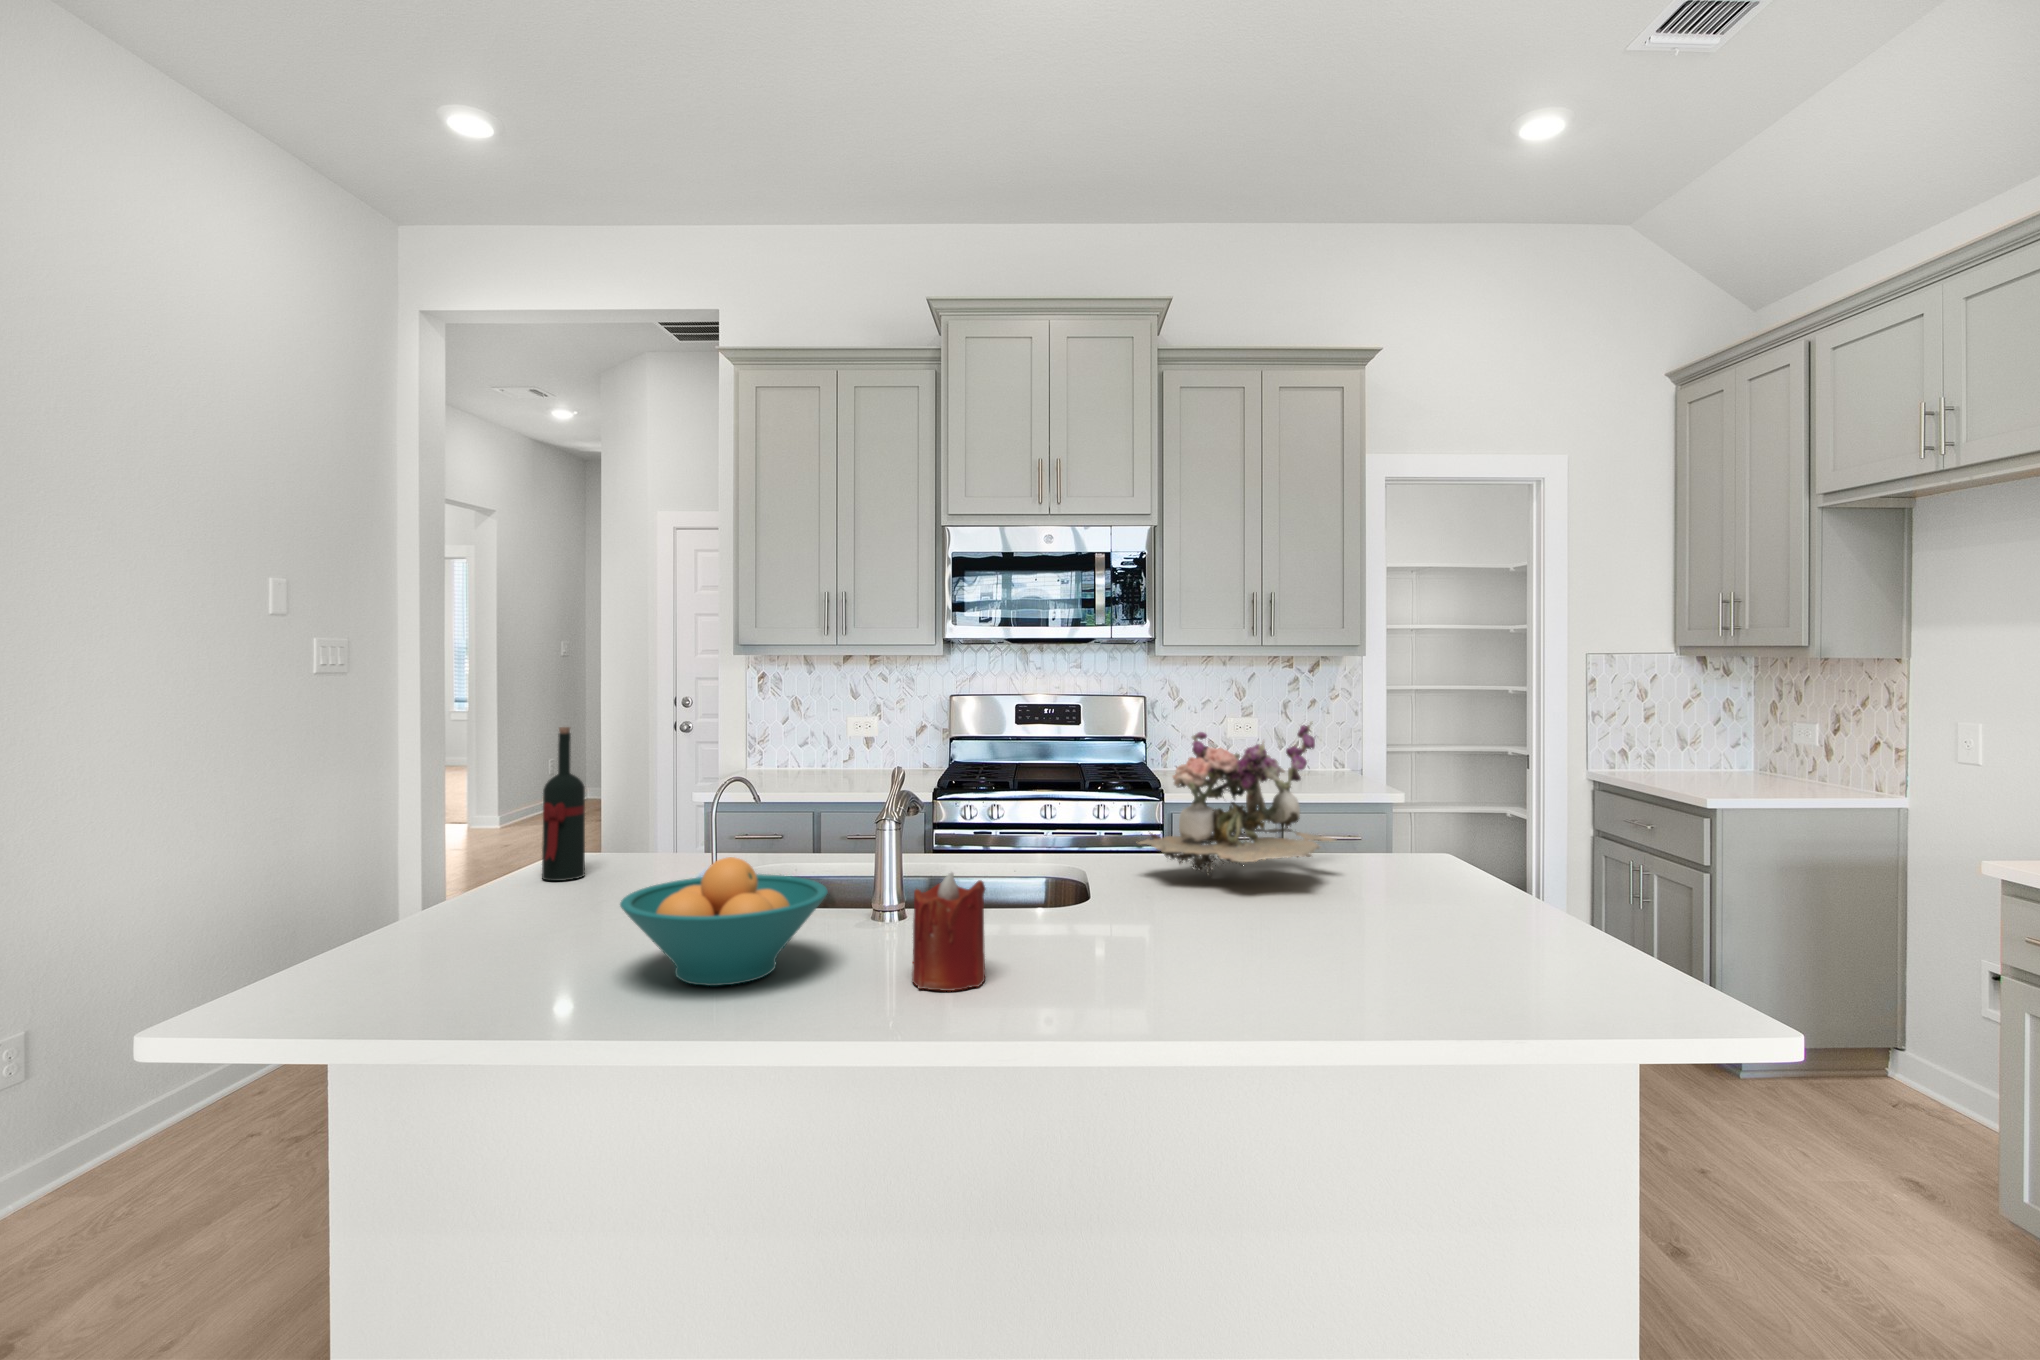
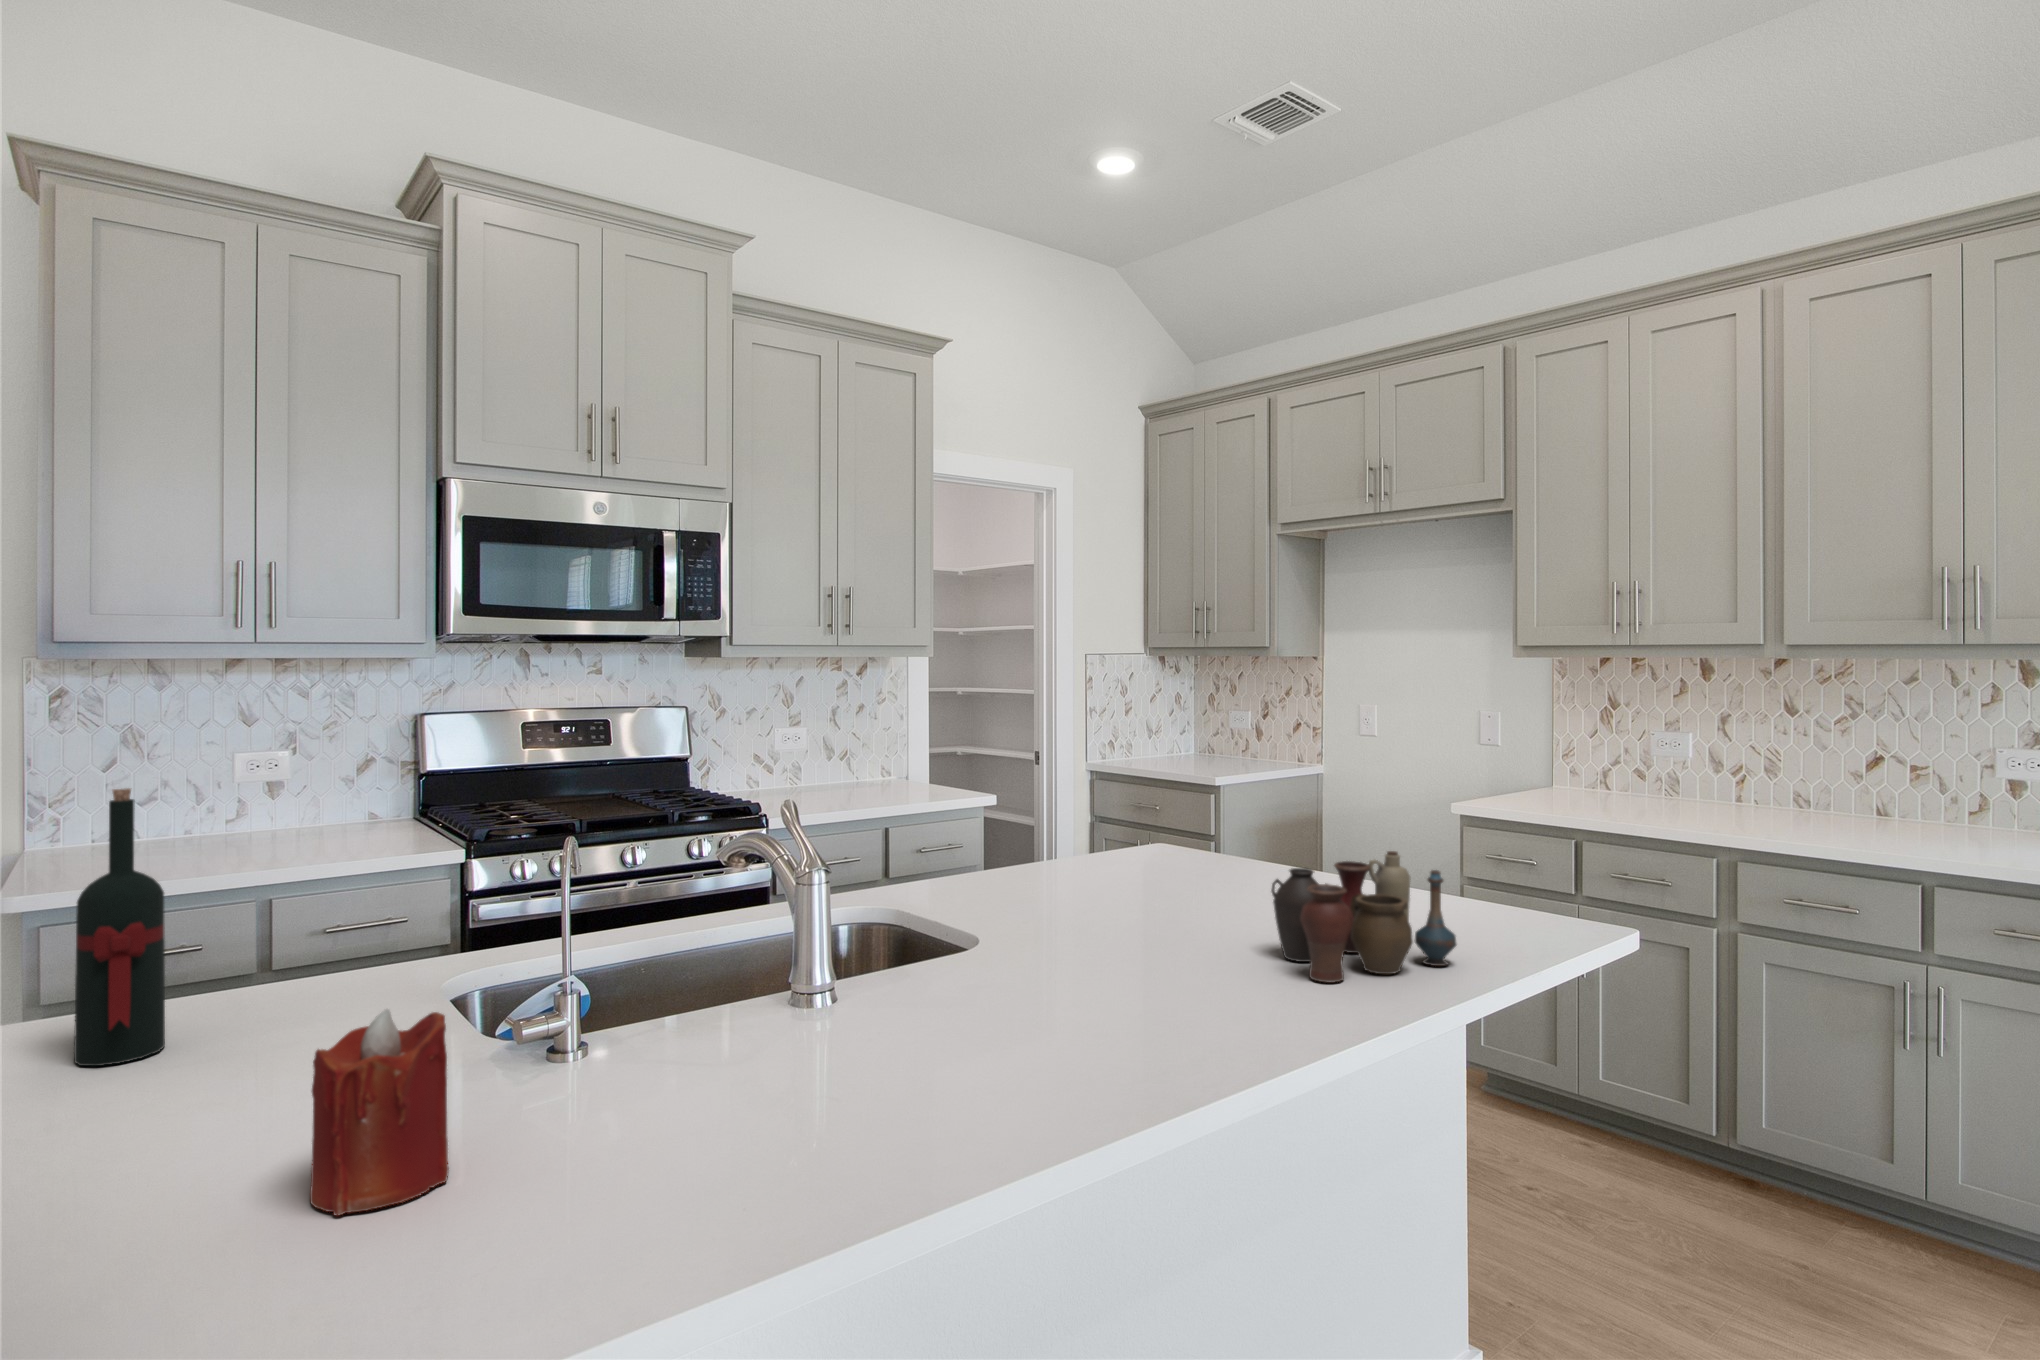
flower arrangement: present [1139,722,1335,875] -> none [969,722,1162,895]
fruit bowl: present [620,857,828,986] -> none [648,943,941,1135]
vase: none [1244,872,1439,1002] -> present [1271,851,1456,982]
candle: present [912,873,985,991] -> present [310,1009,449,1215]

